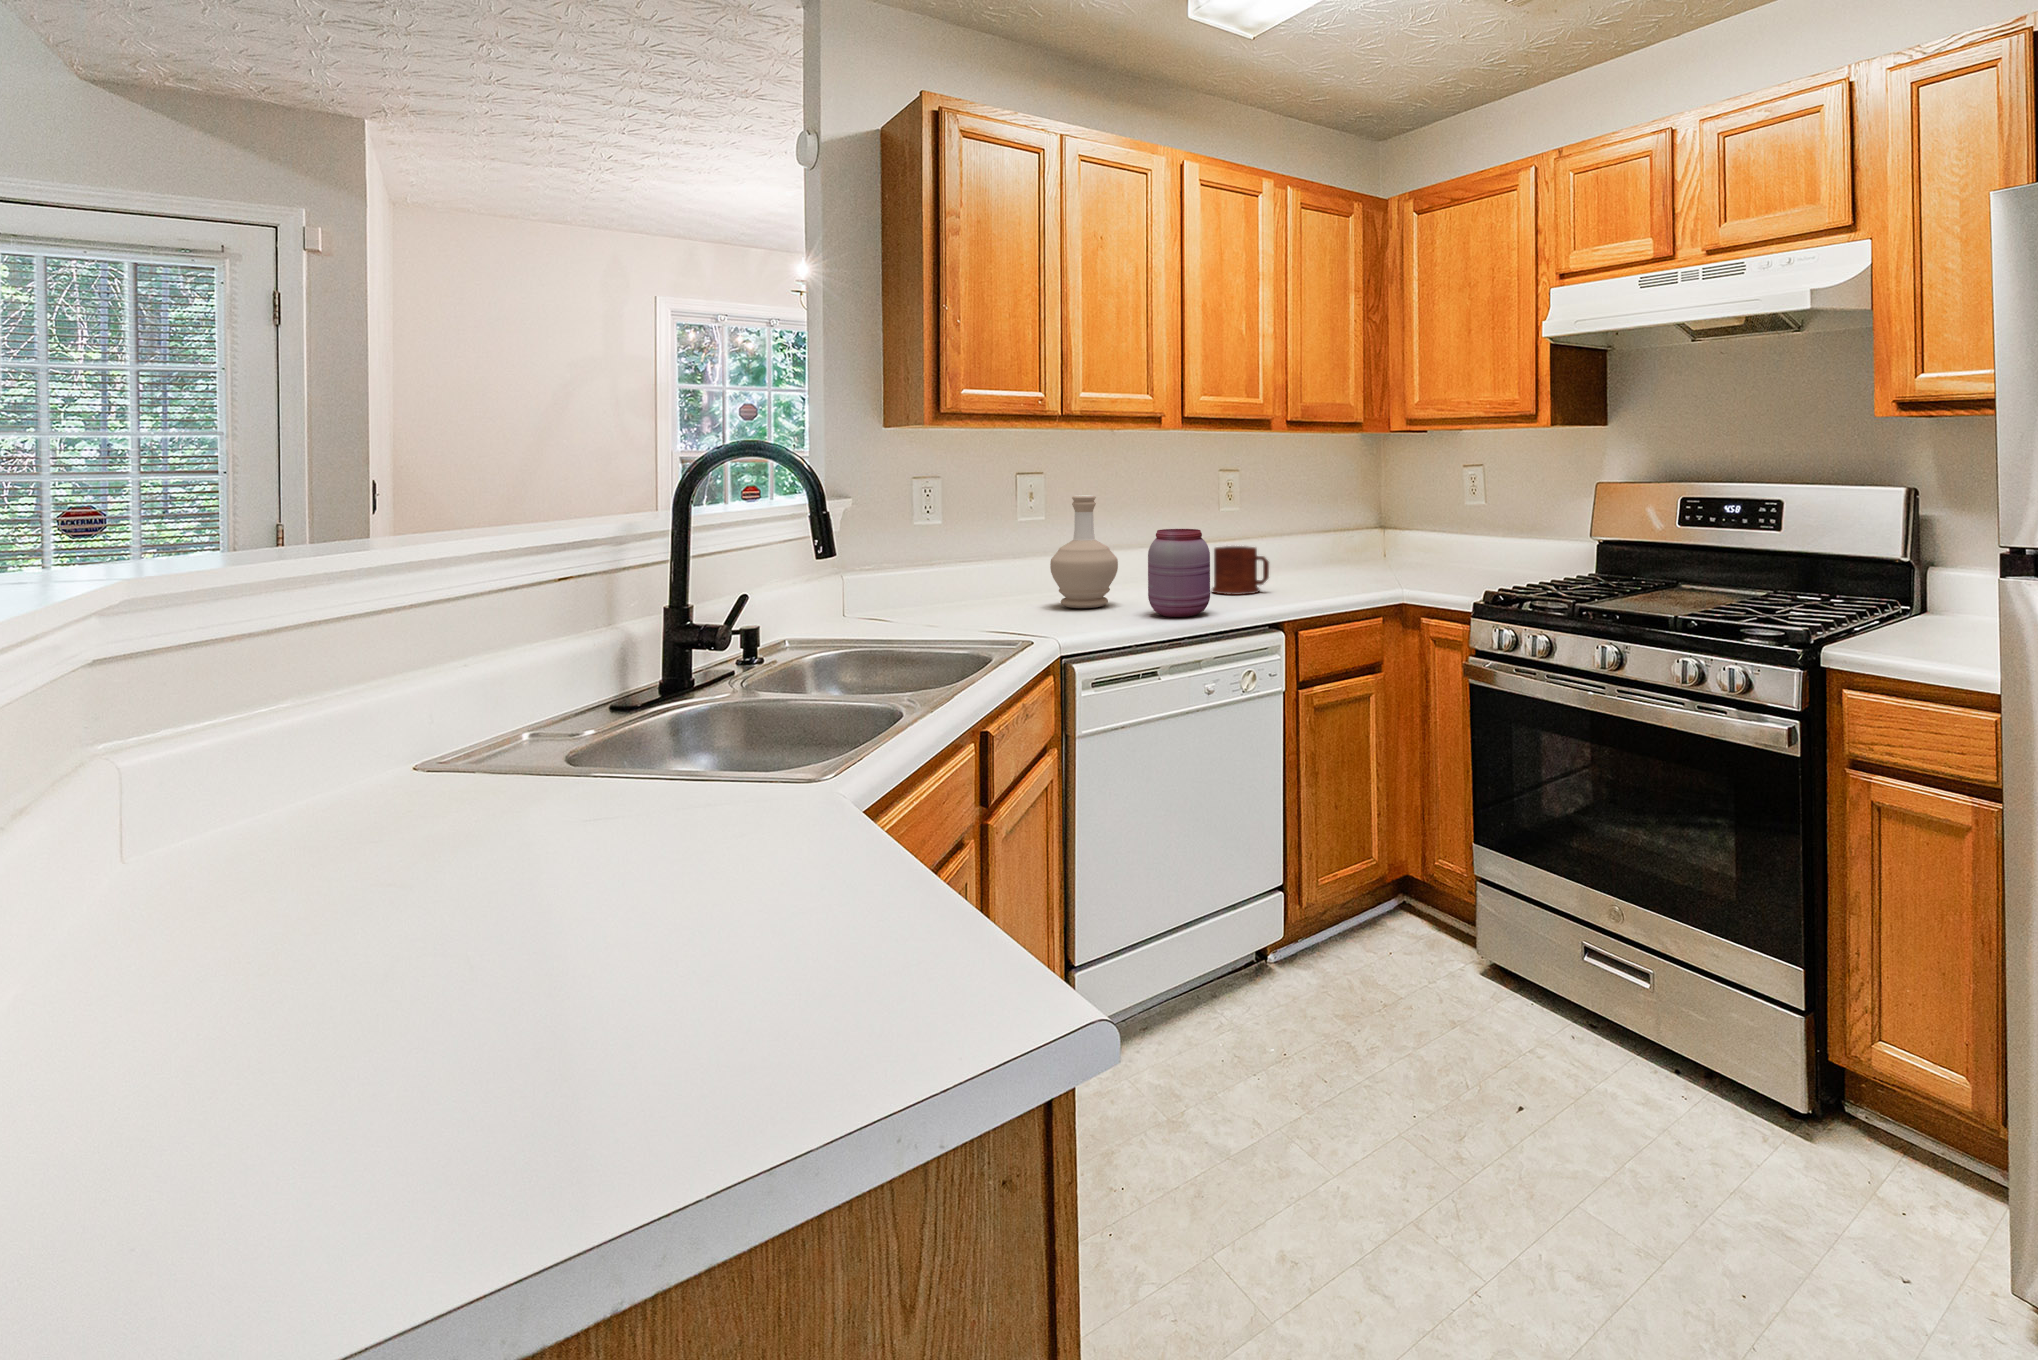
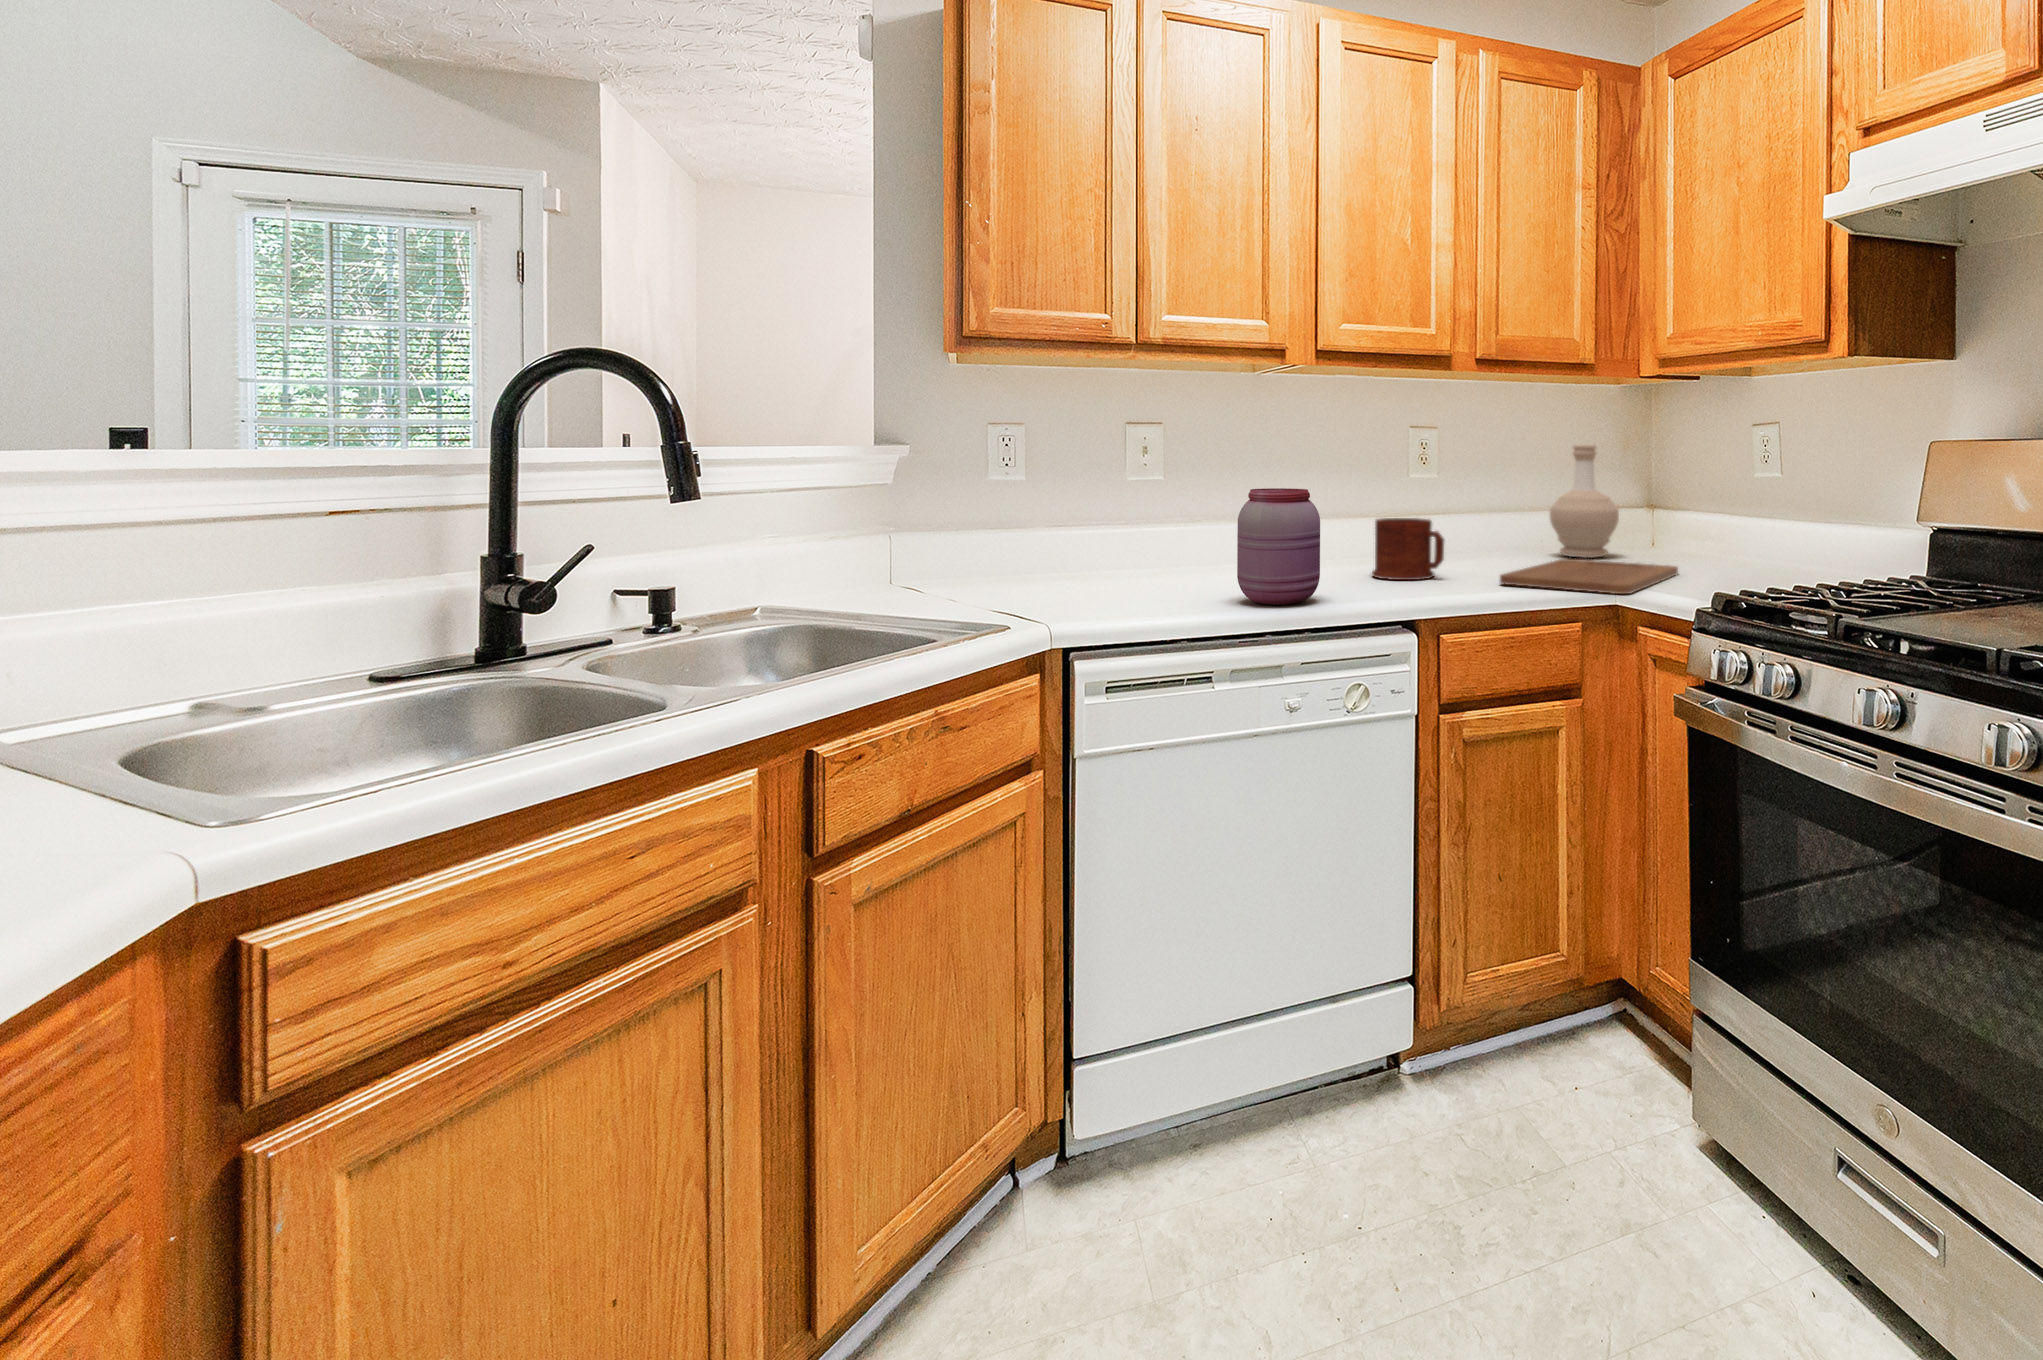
bottle: present [1050,495,1118,608] -> present [1550,445,1619,558]
cutting board: none [1316,573,1428,597] -> present [1500,559,1678,594]

